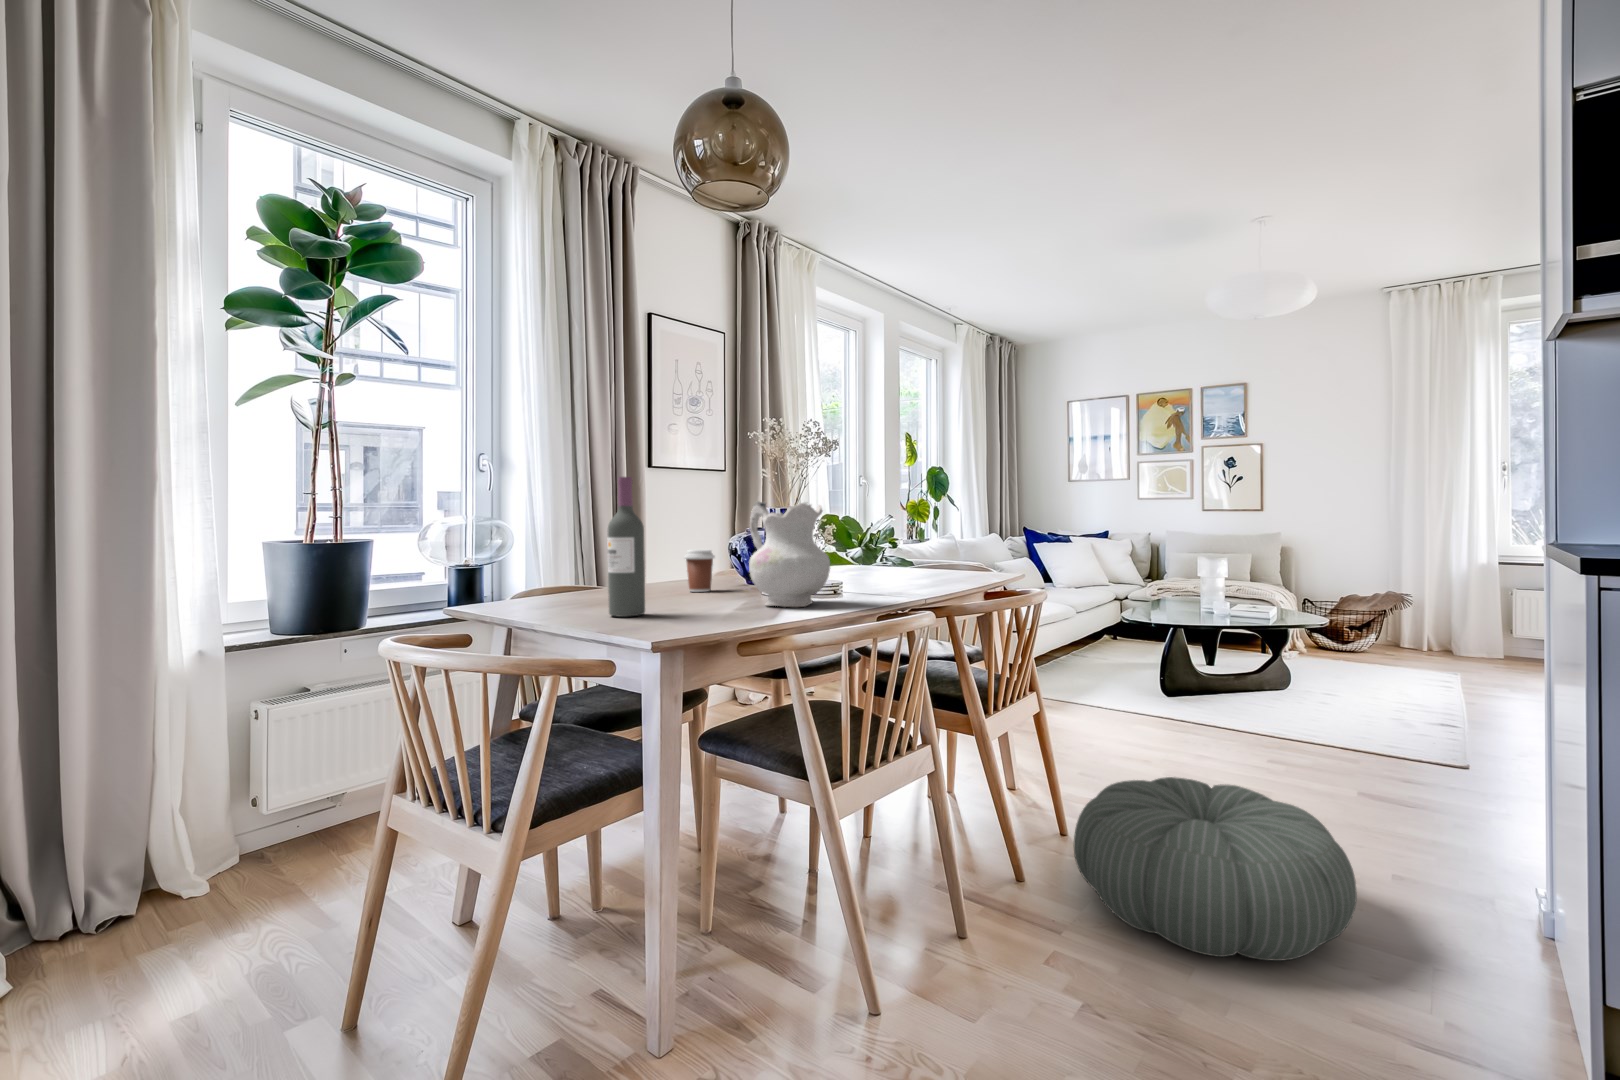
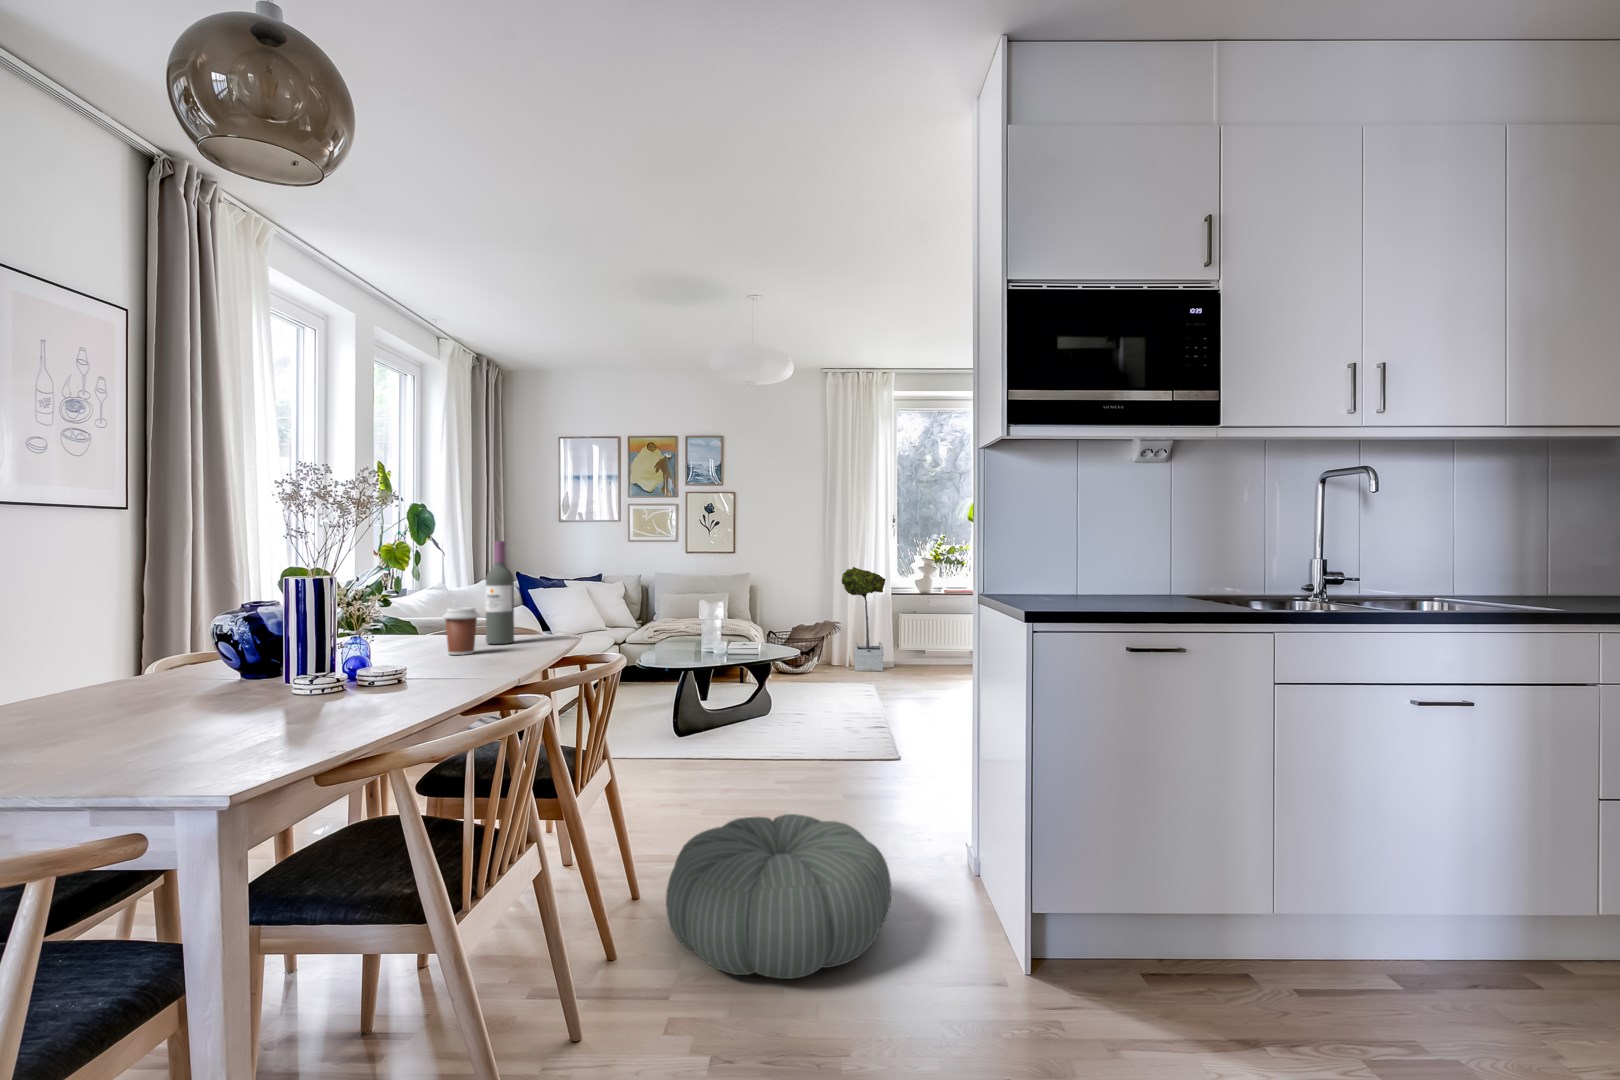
wine bottle: present [608,477,645,617] -> present [486,541,514,644]
ceramic pitcher: present [749,502,830,607] -> none [286,567,411,707]
potted tree: none [1412,526,1486,661] -> present [842,567,885,671]
coffee cup: present [684,549,715,592] -> present [443,607,480,655]

